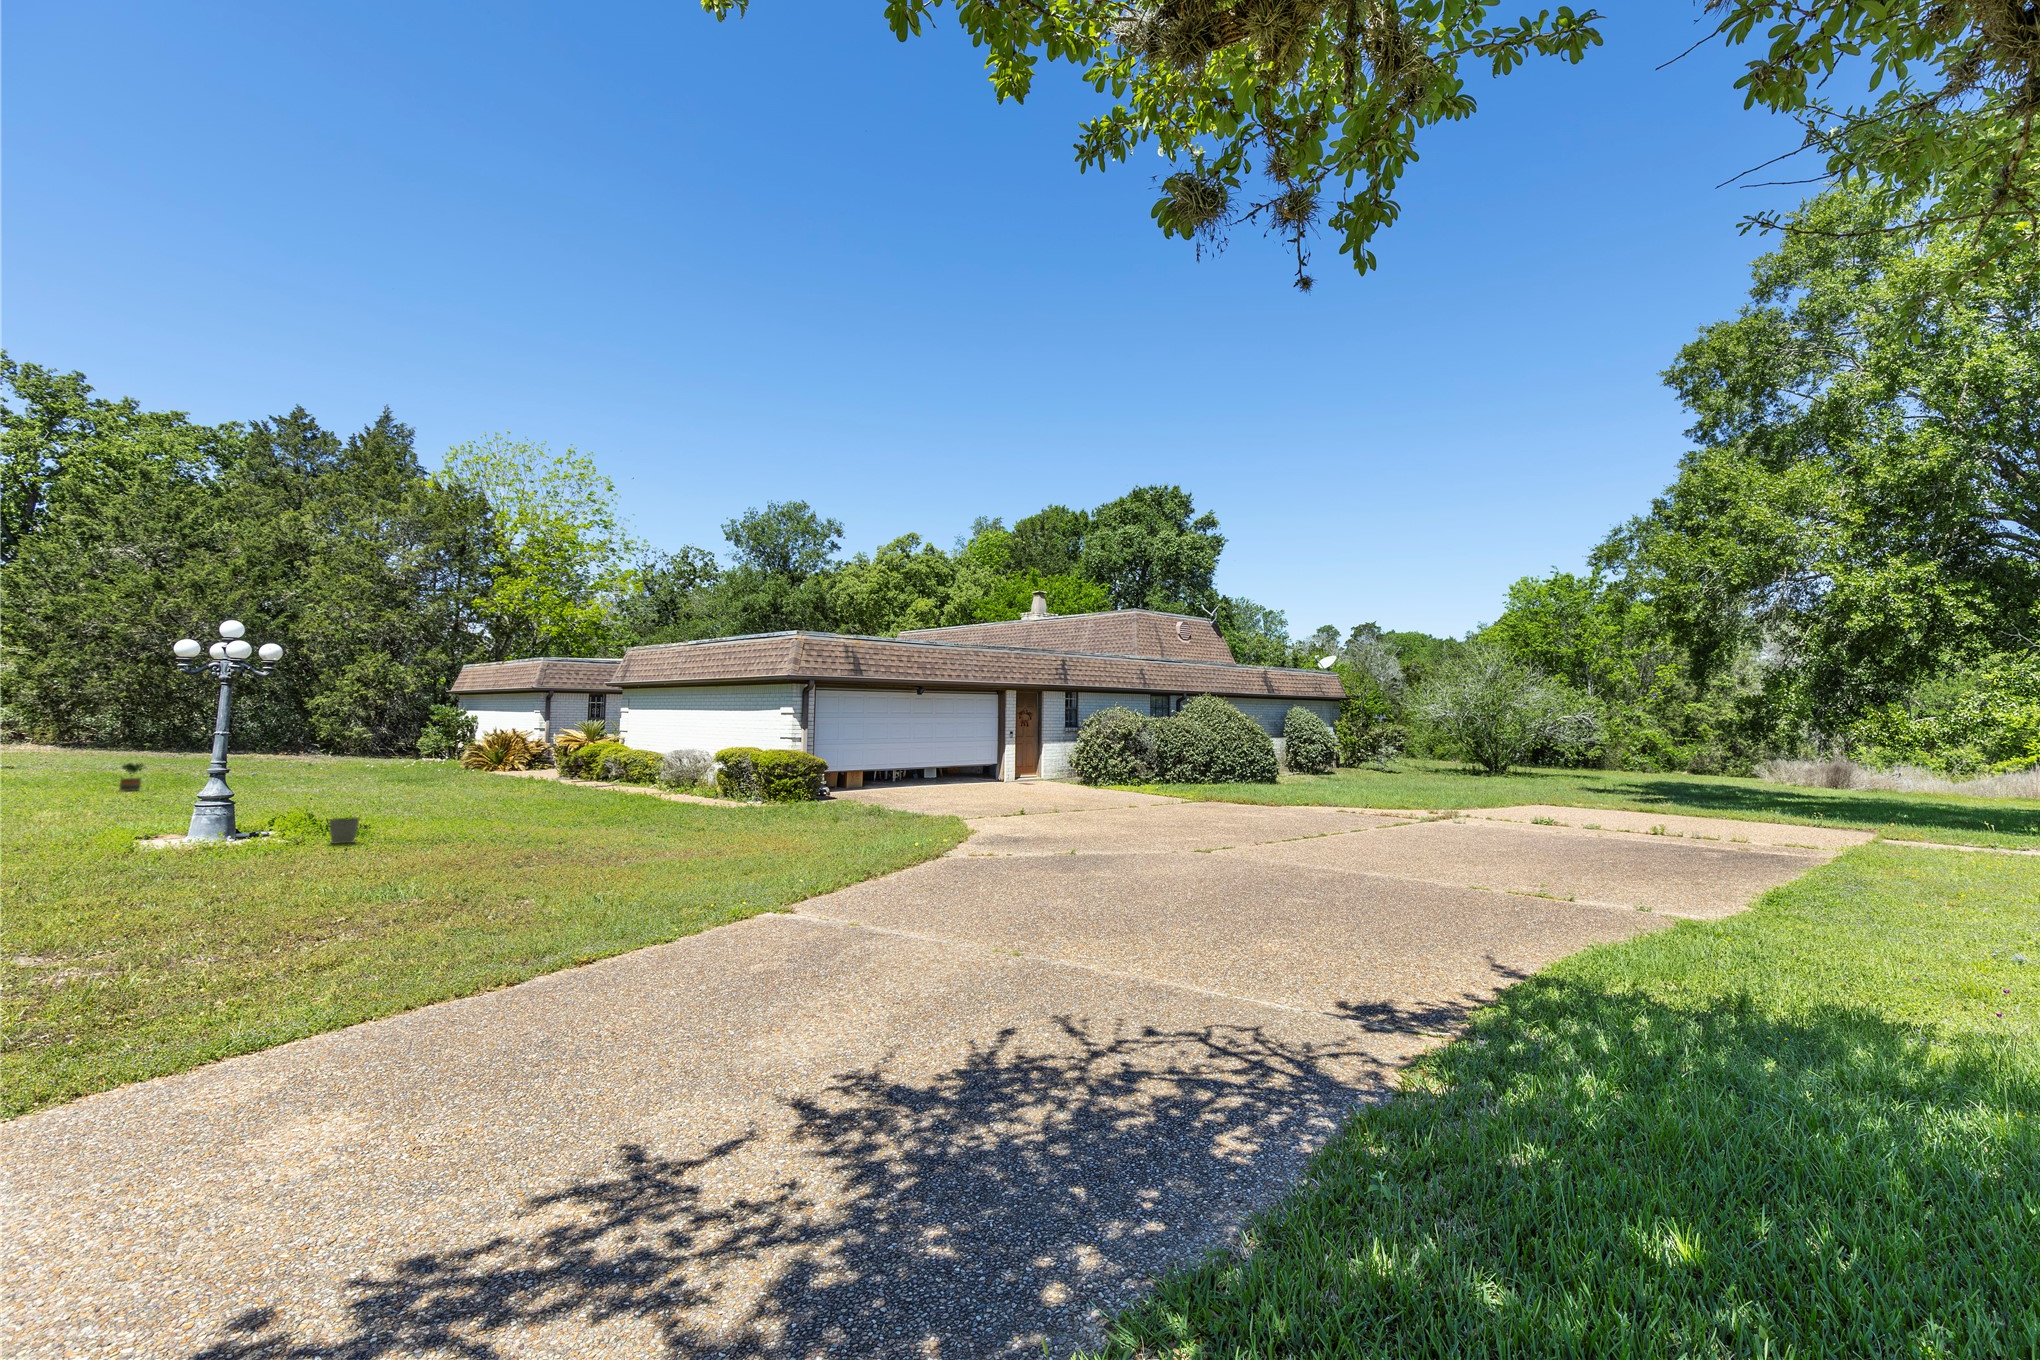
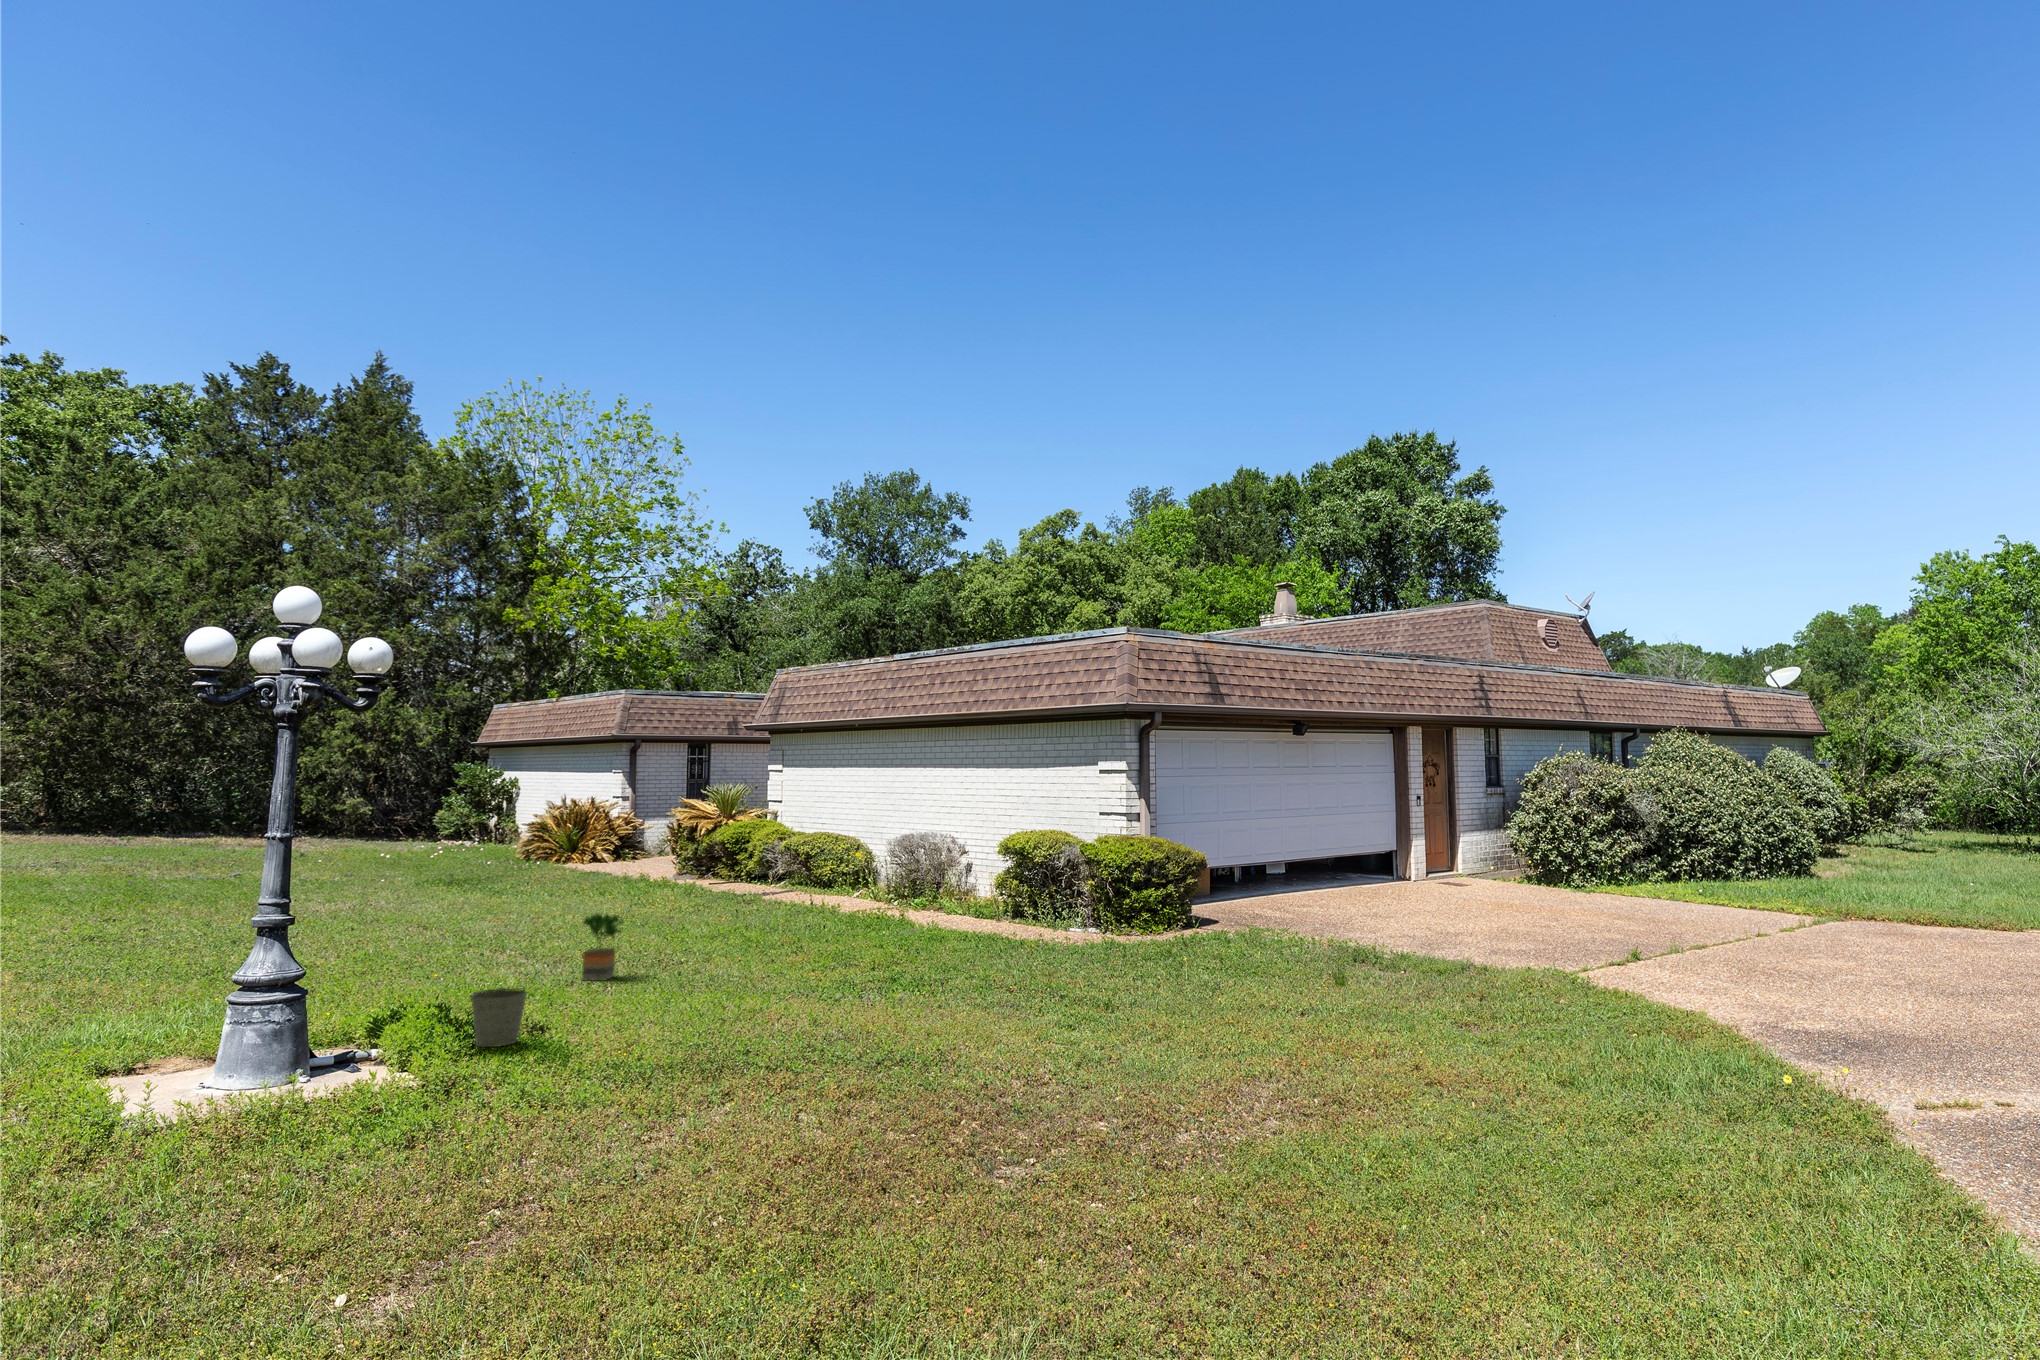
potted tree: present [119,763,144,791] -> present [582,913,624,981]

